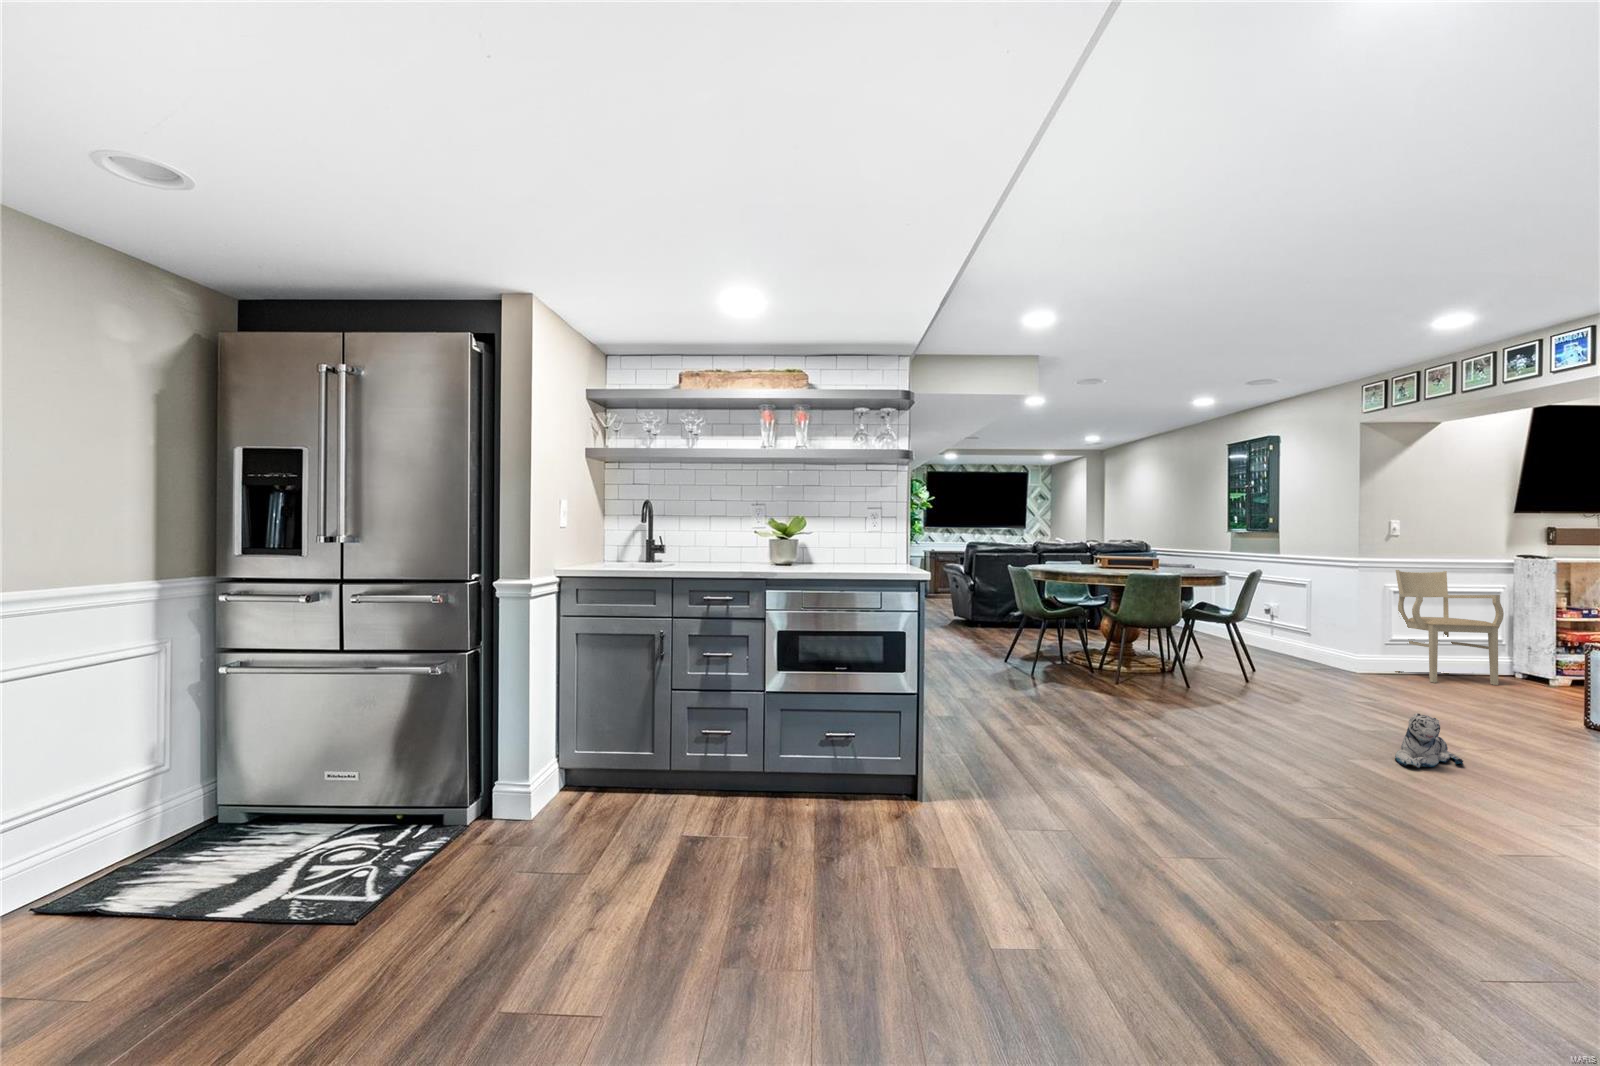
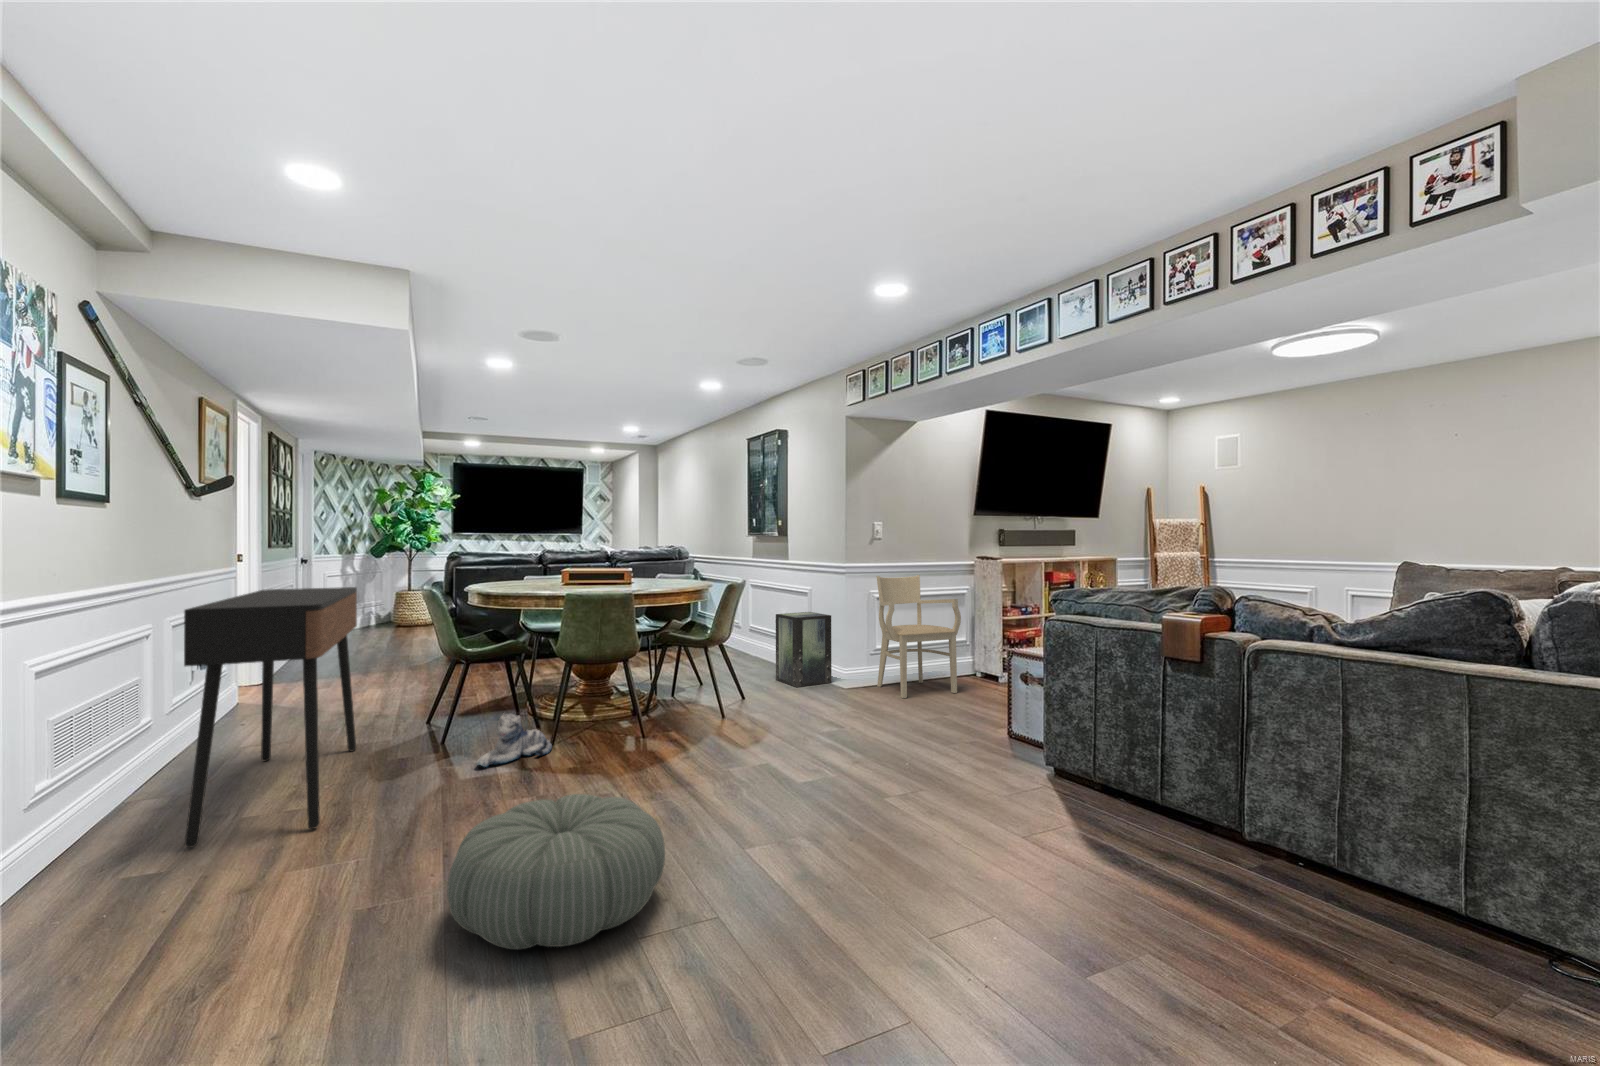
console table: none [936,558,1026,696] -> present [184,587,357,848]
storage box: none [1276,600,1340,665] -> present [776,612,832,687]
pouf: none [1163,688,1309,763] -> present [447,794,665,950]
plush toy: present [1395,713,1463,768] -> present [476,713,552,767]

